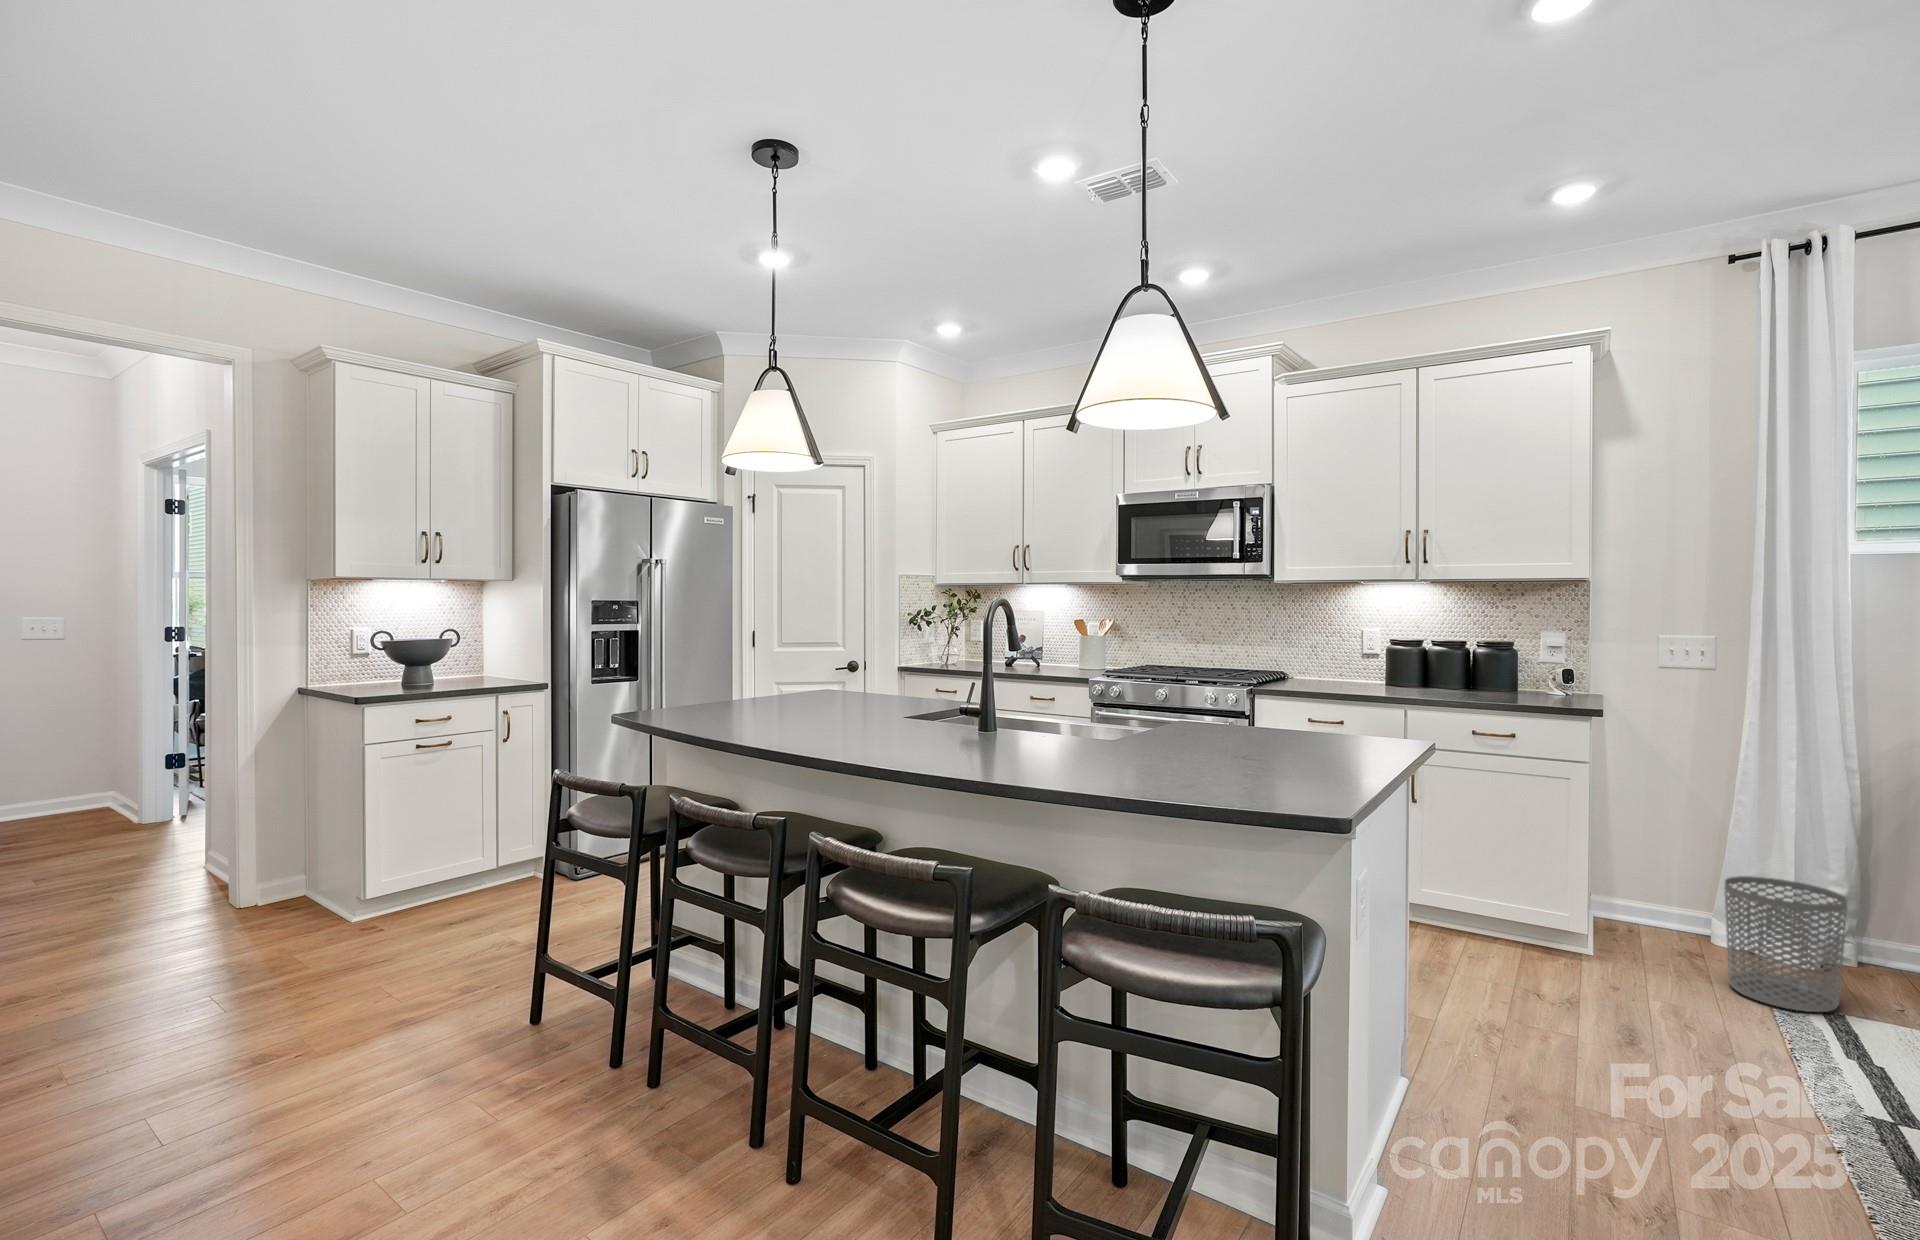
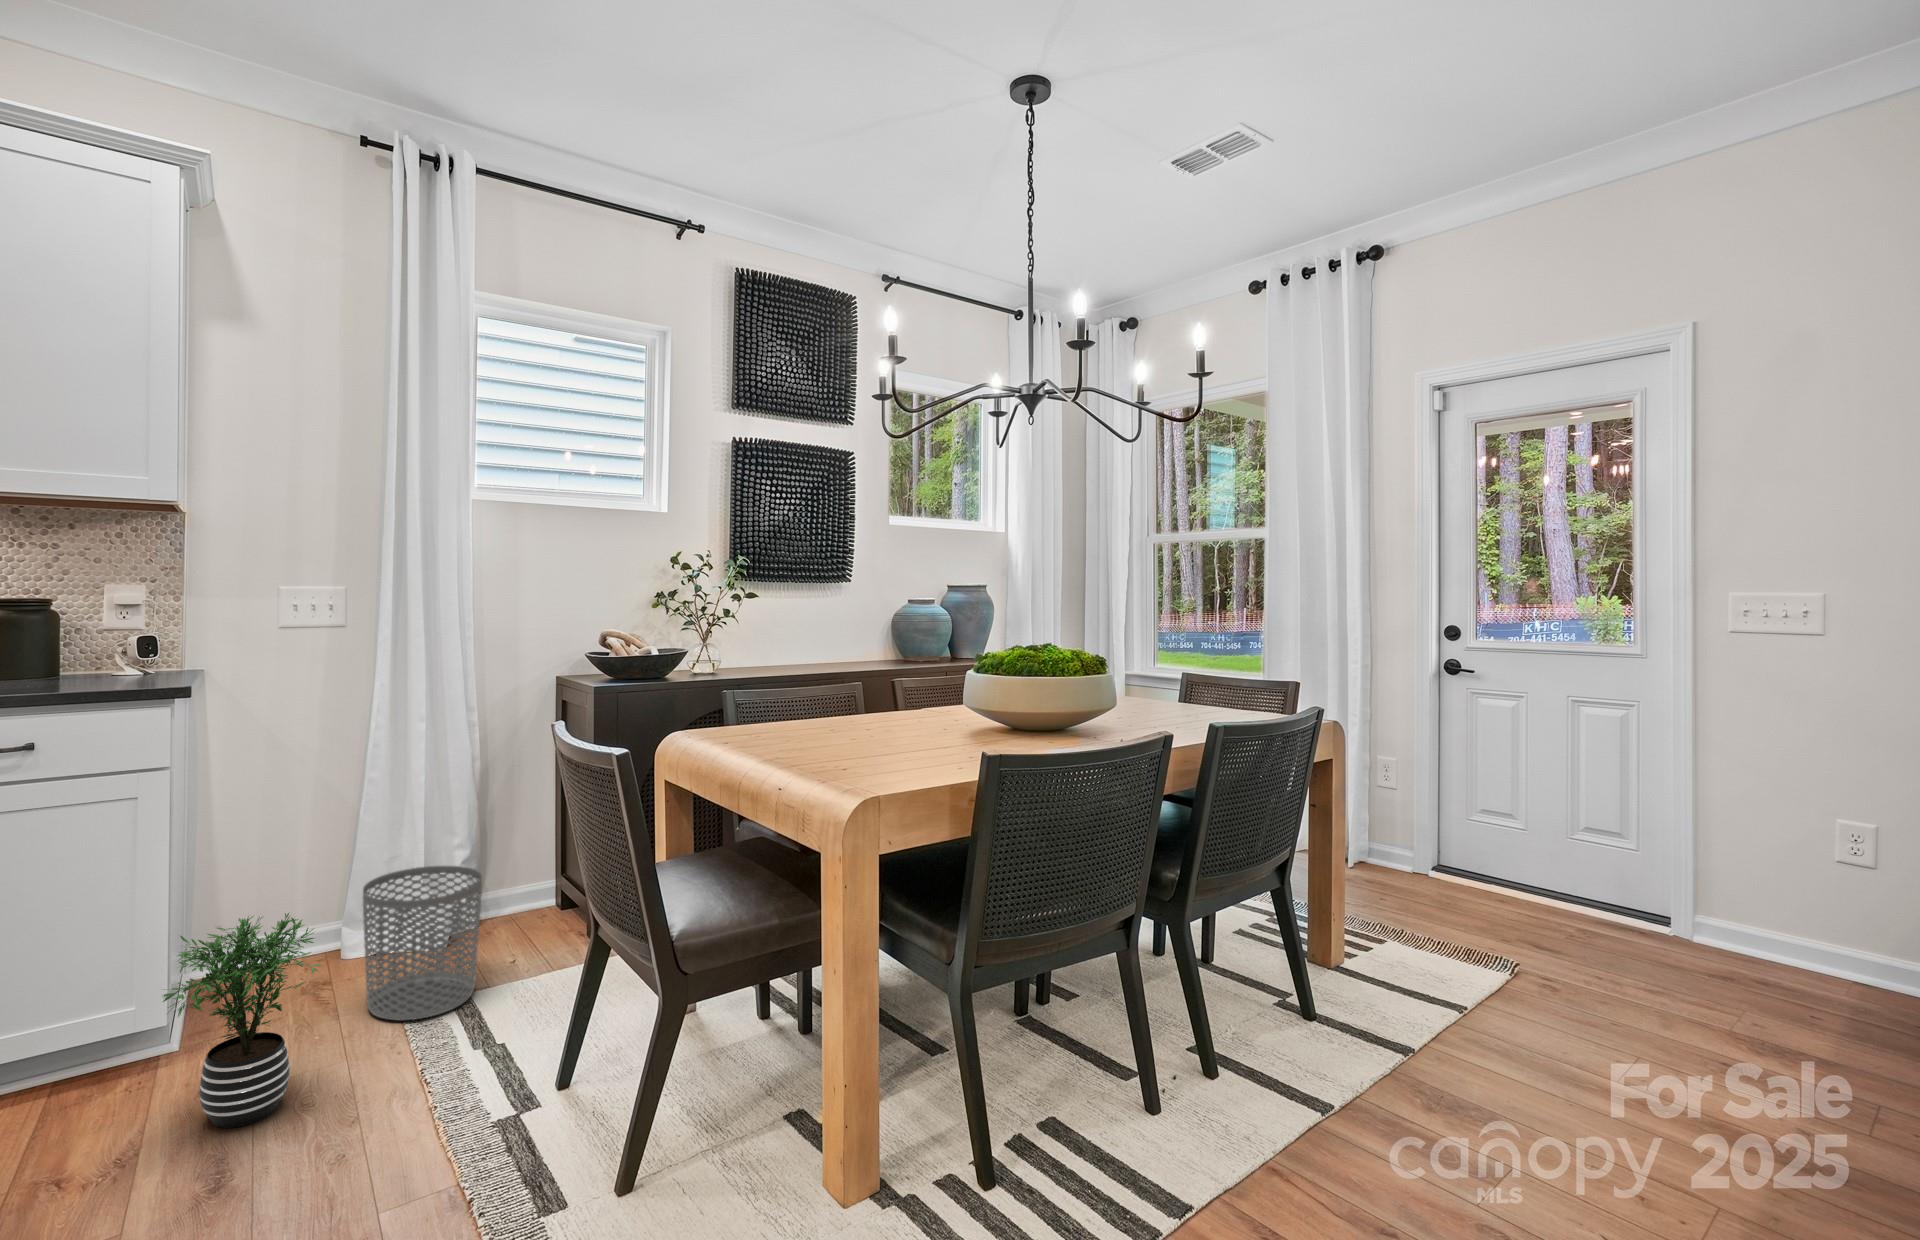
potted plant: none [1570,863,1685,1013] -> present [163,913,321,1128]

